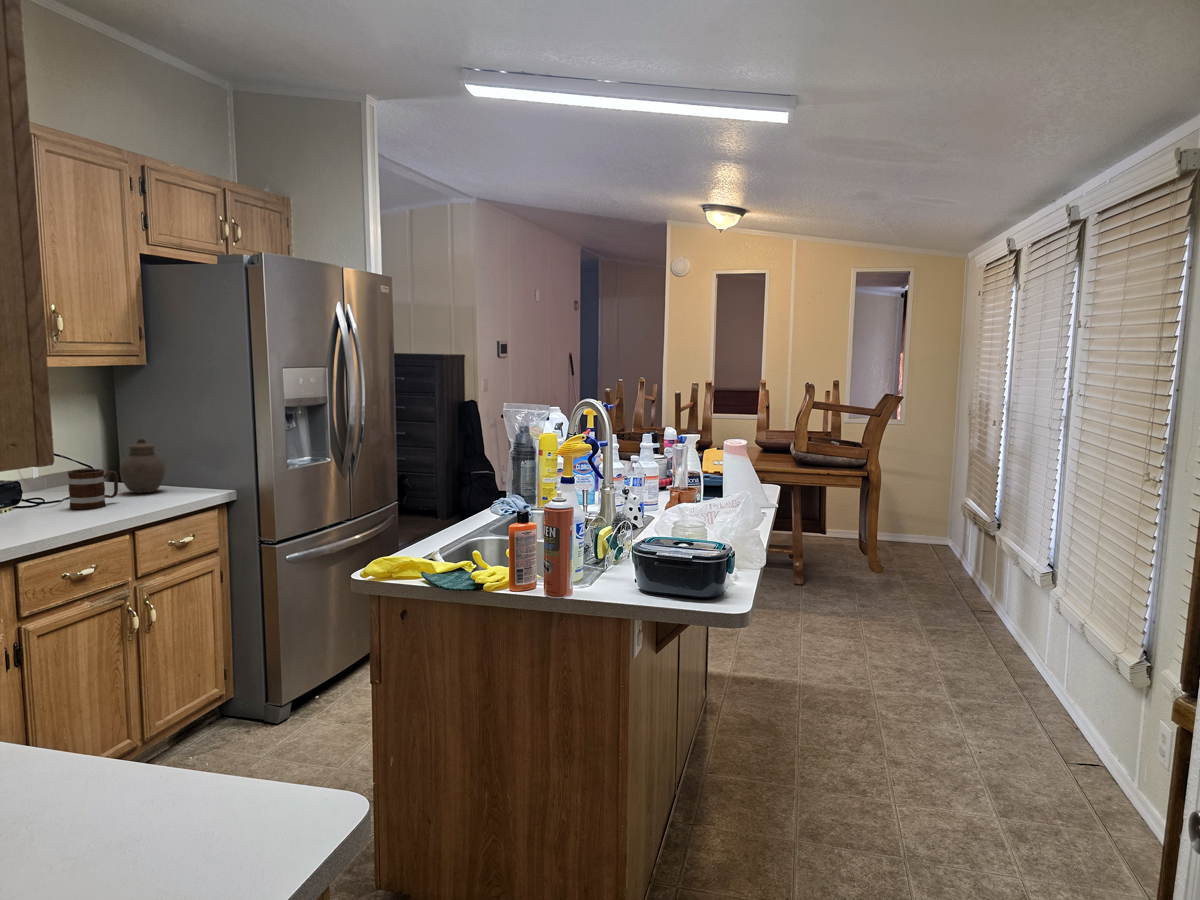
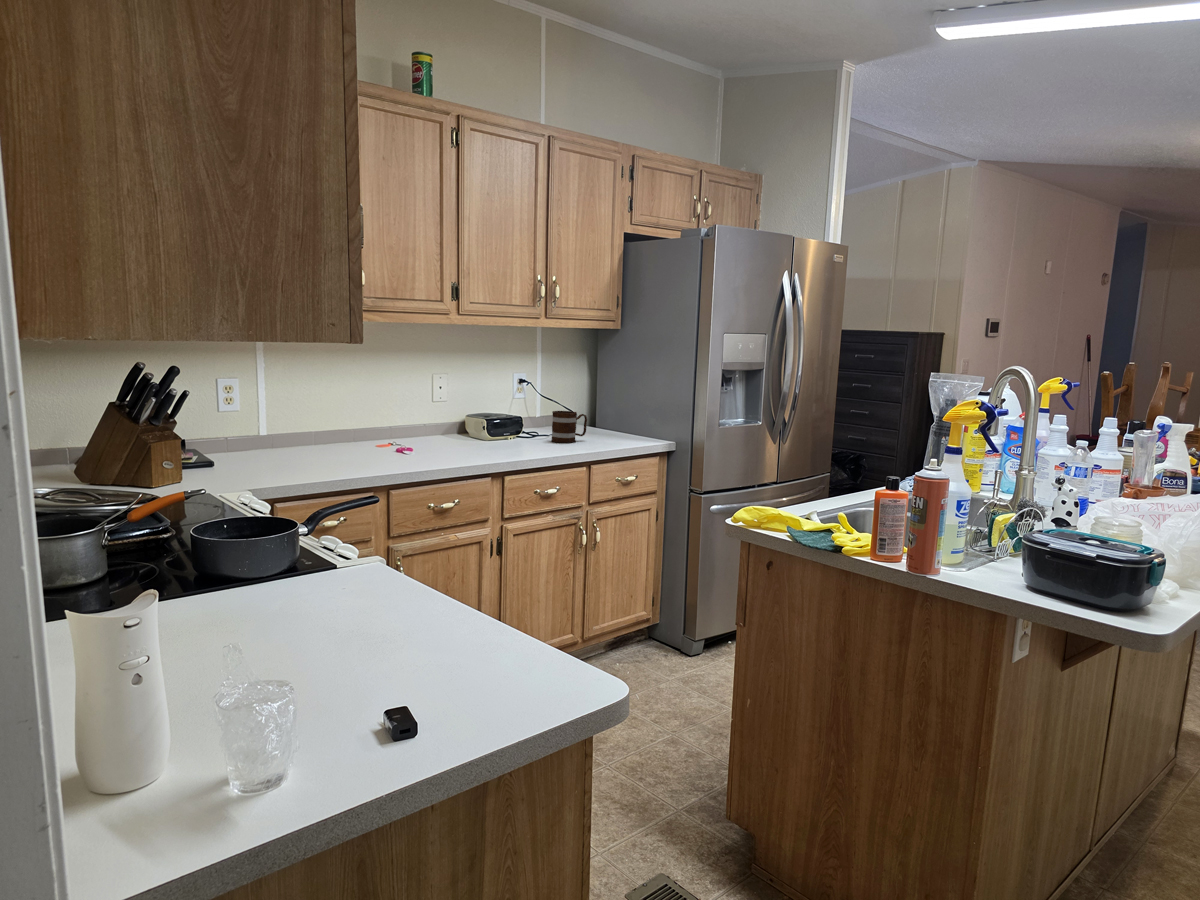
jar: present [120,439,165,493] -> none [592,390,625,436]

